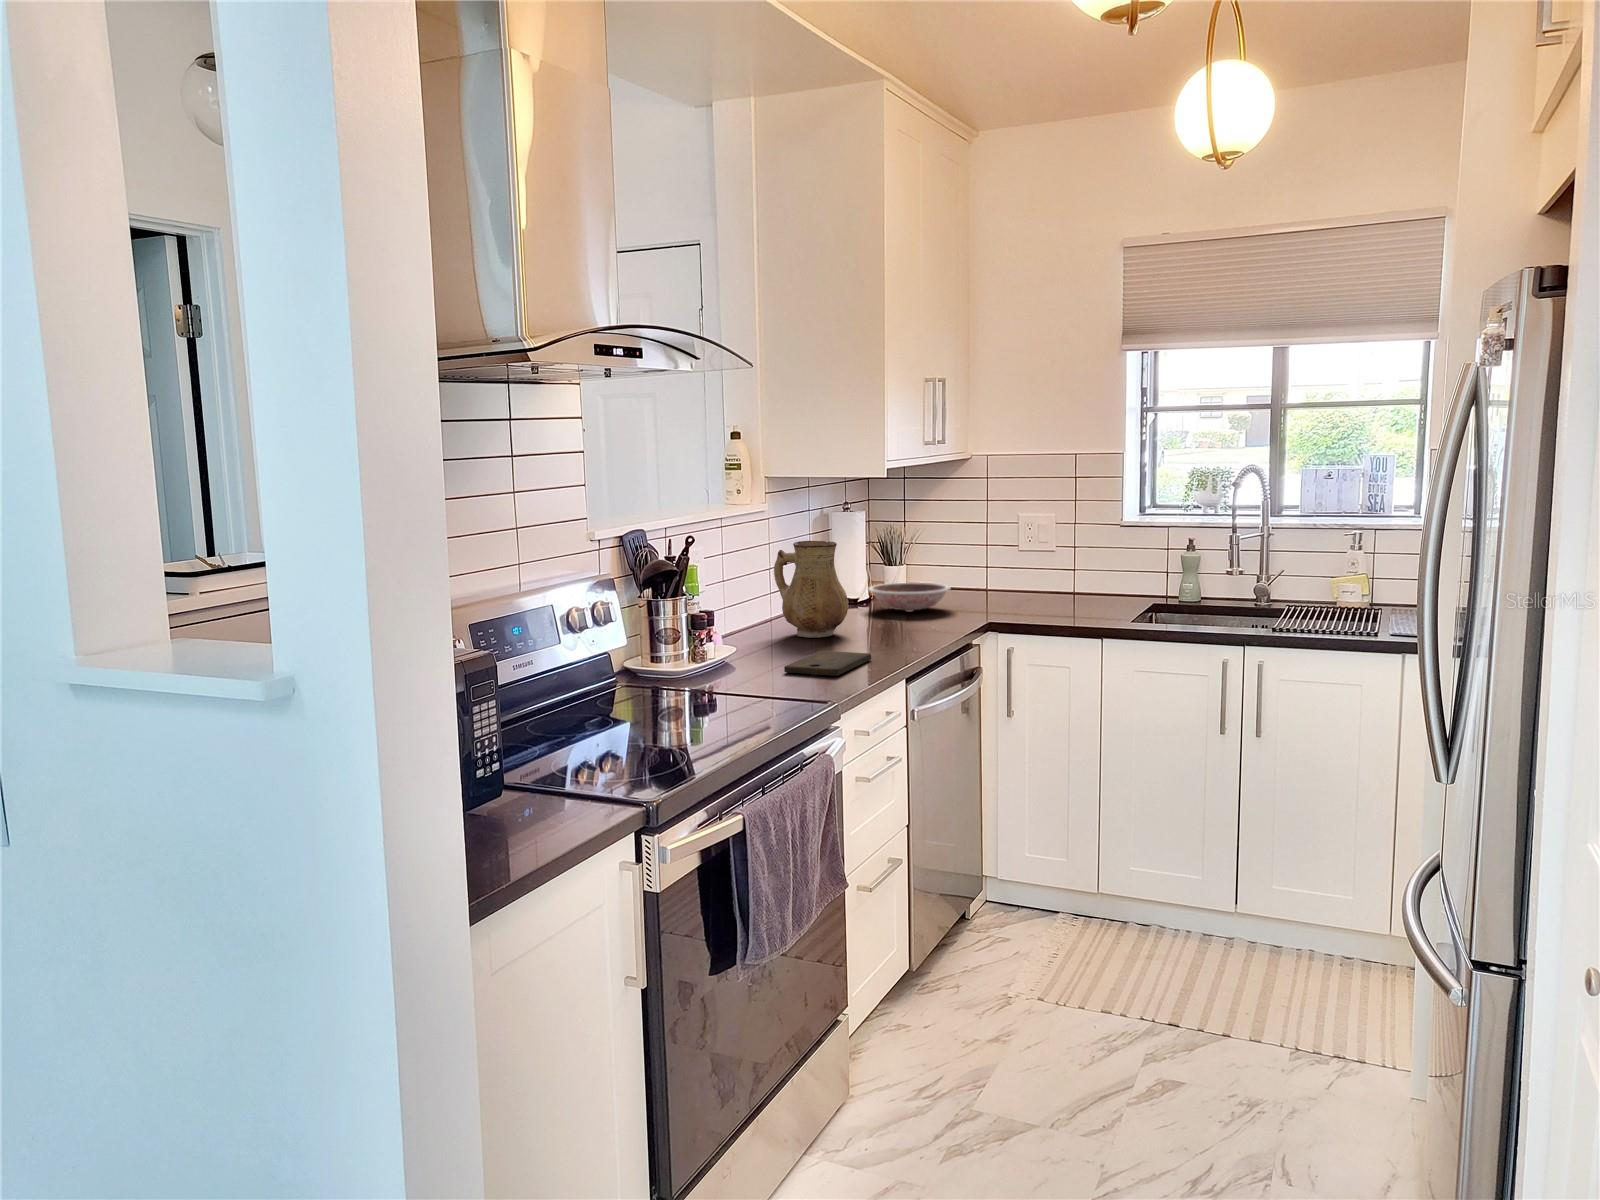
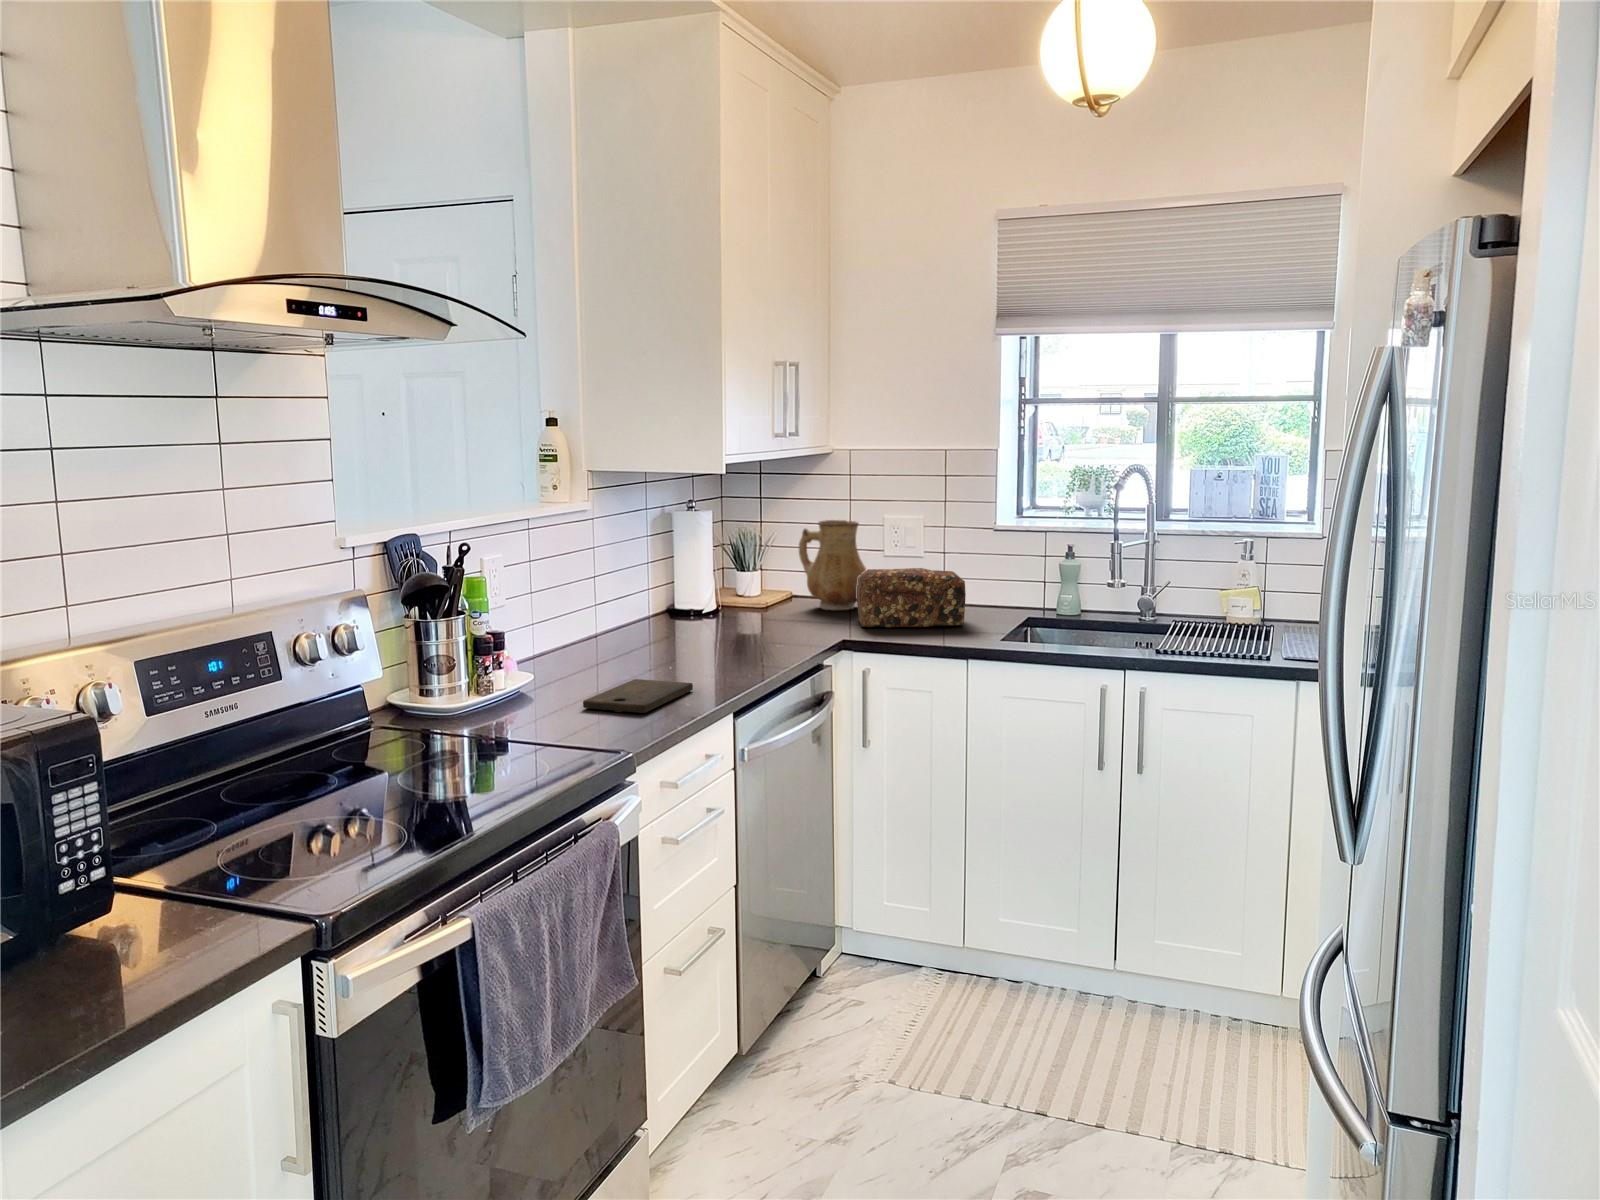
ceramic pitcher: present [774,541,848,638] -> present [799,520,866,610]
bread loaf: none [997,559,1097,612] -> present [857,568,966,628]
bowl: present [868,582,951,611] -> none [709,593,804,625]

